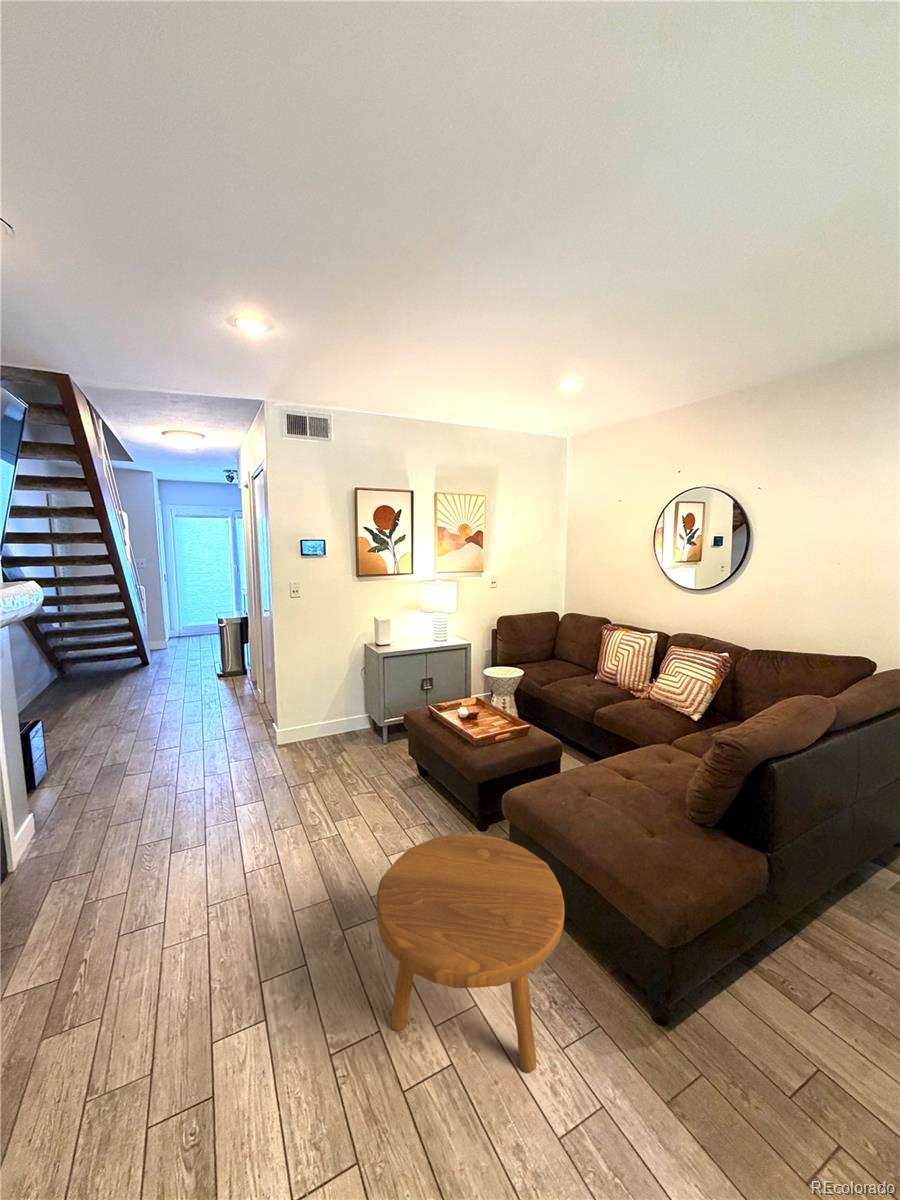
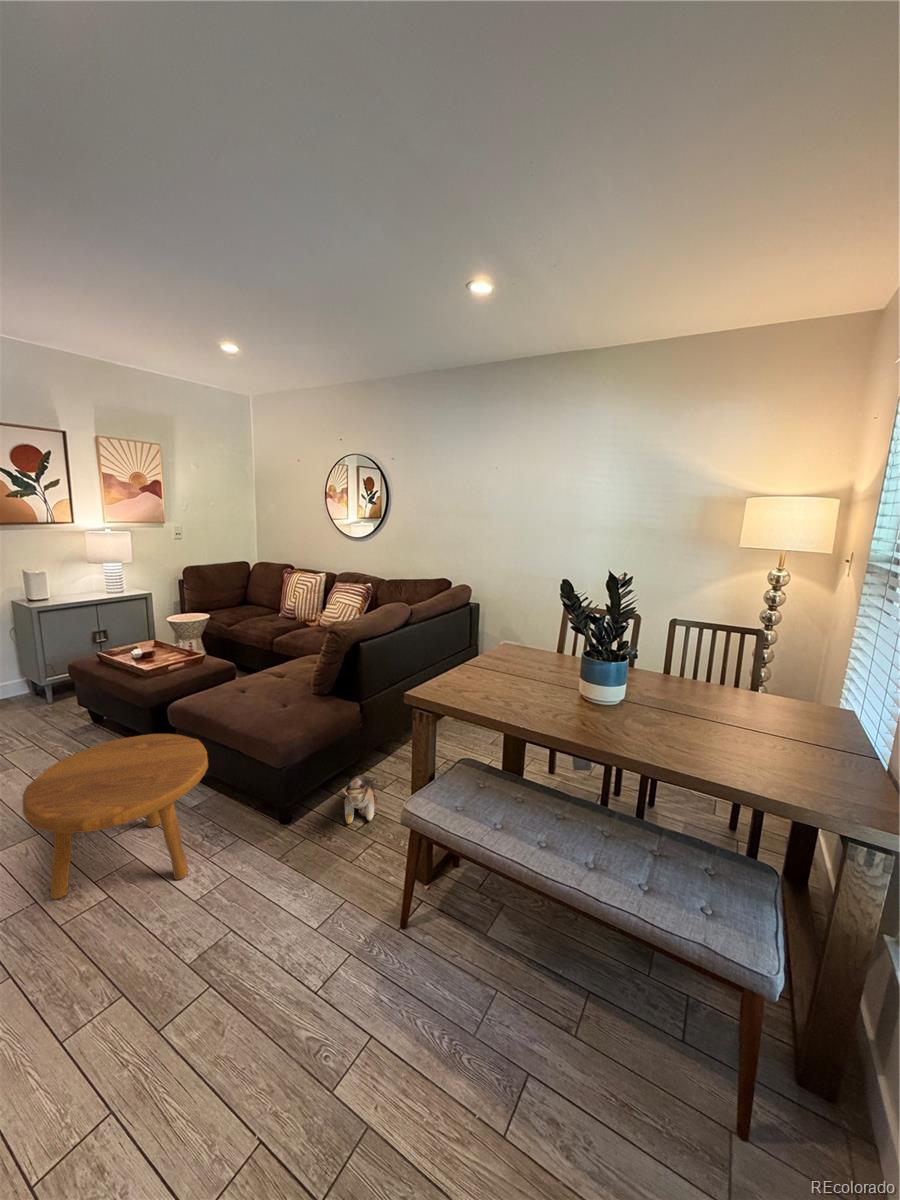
plush toy: none [757,988,826,1095] -> present [342,775,377,824]

